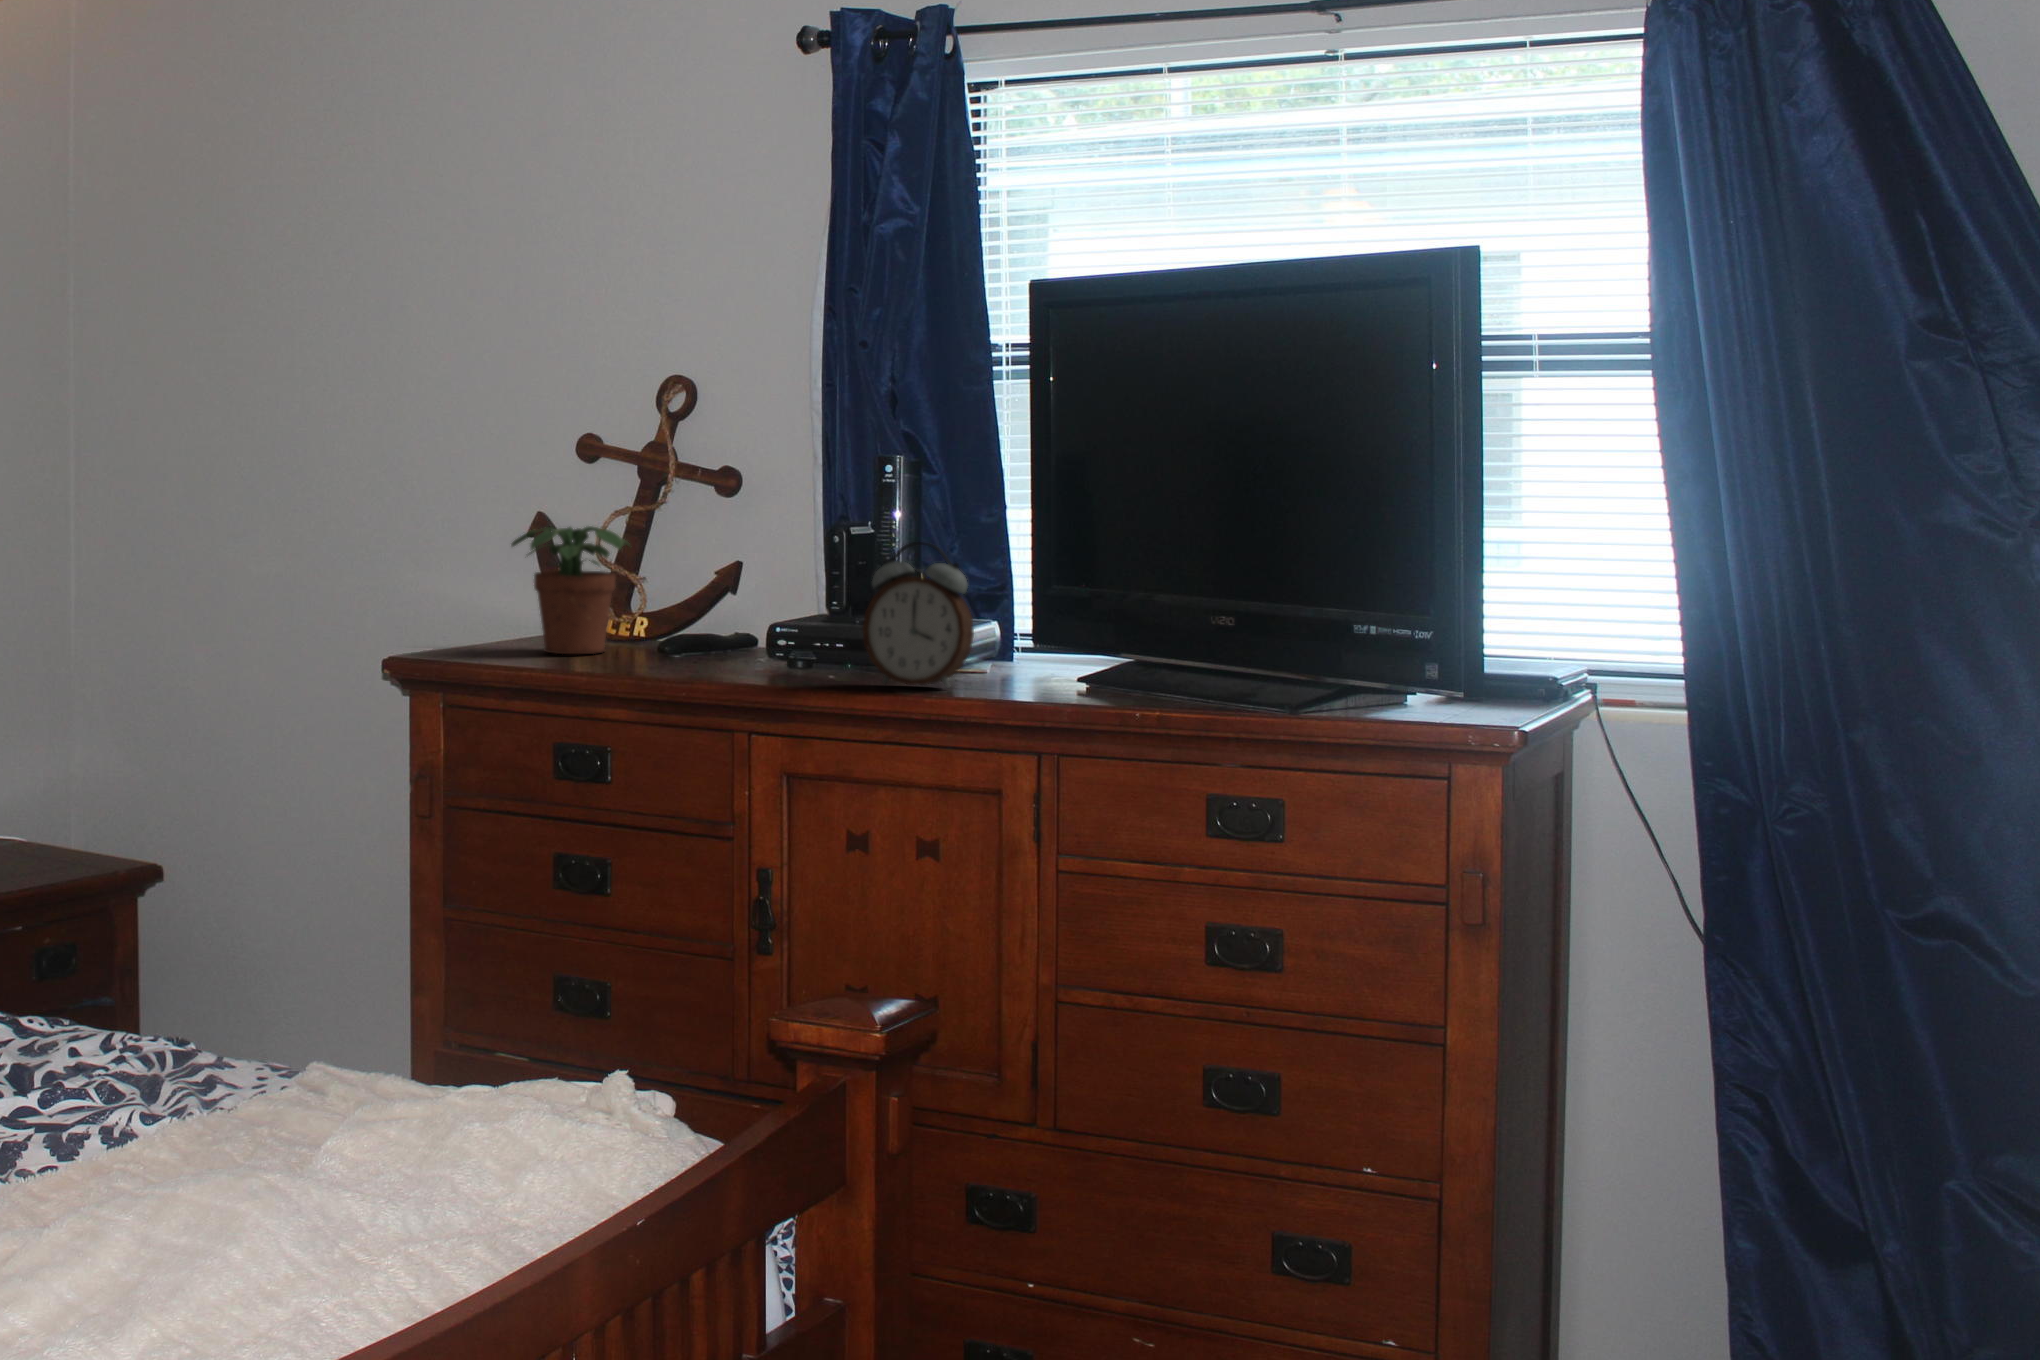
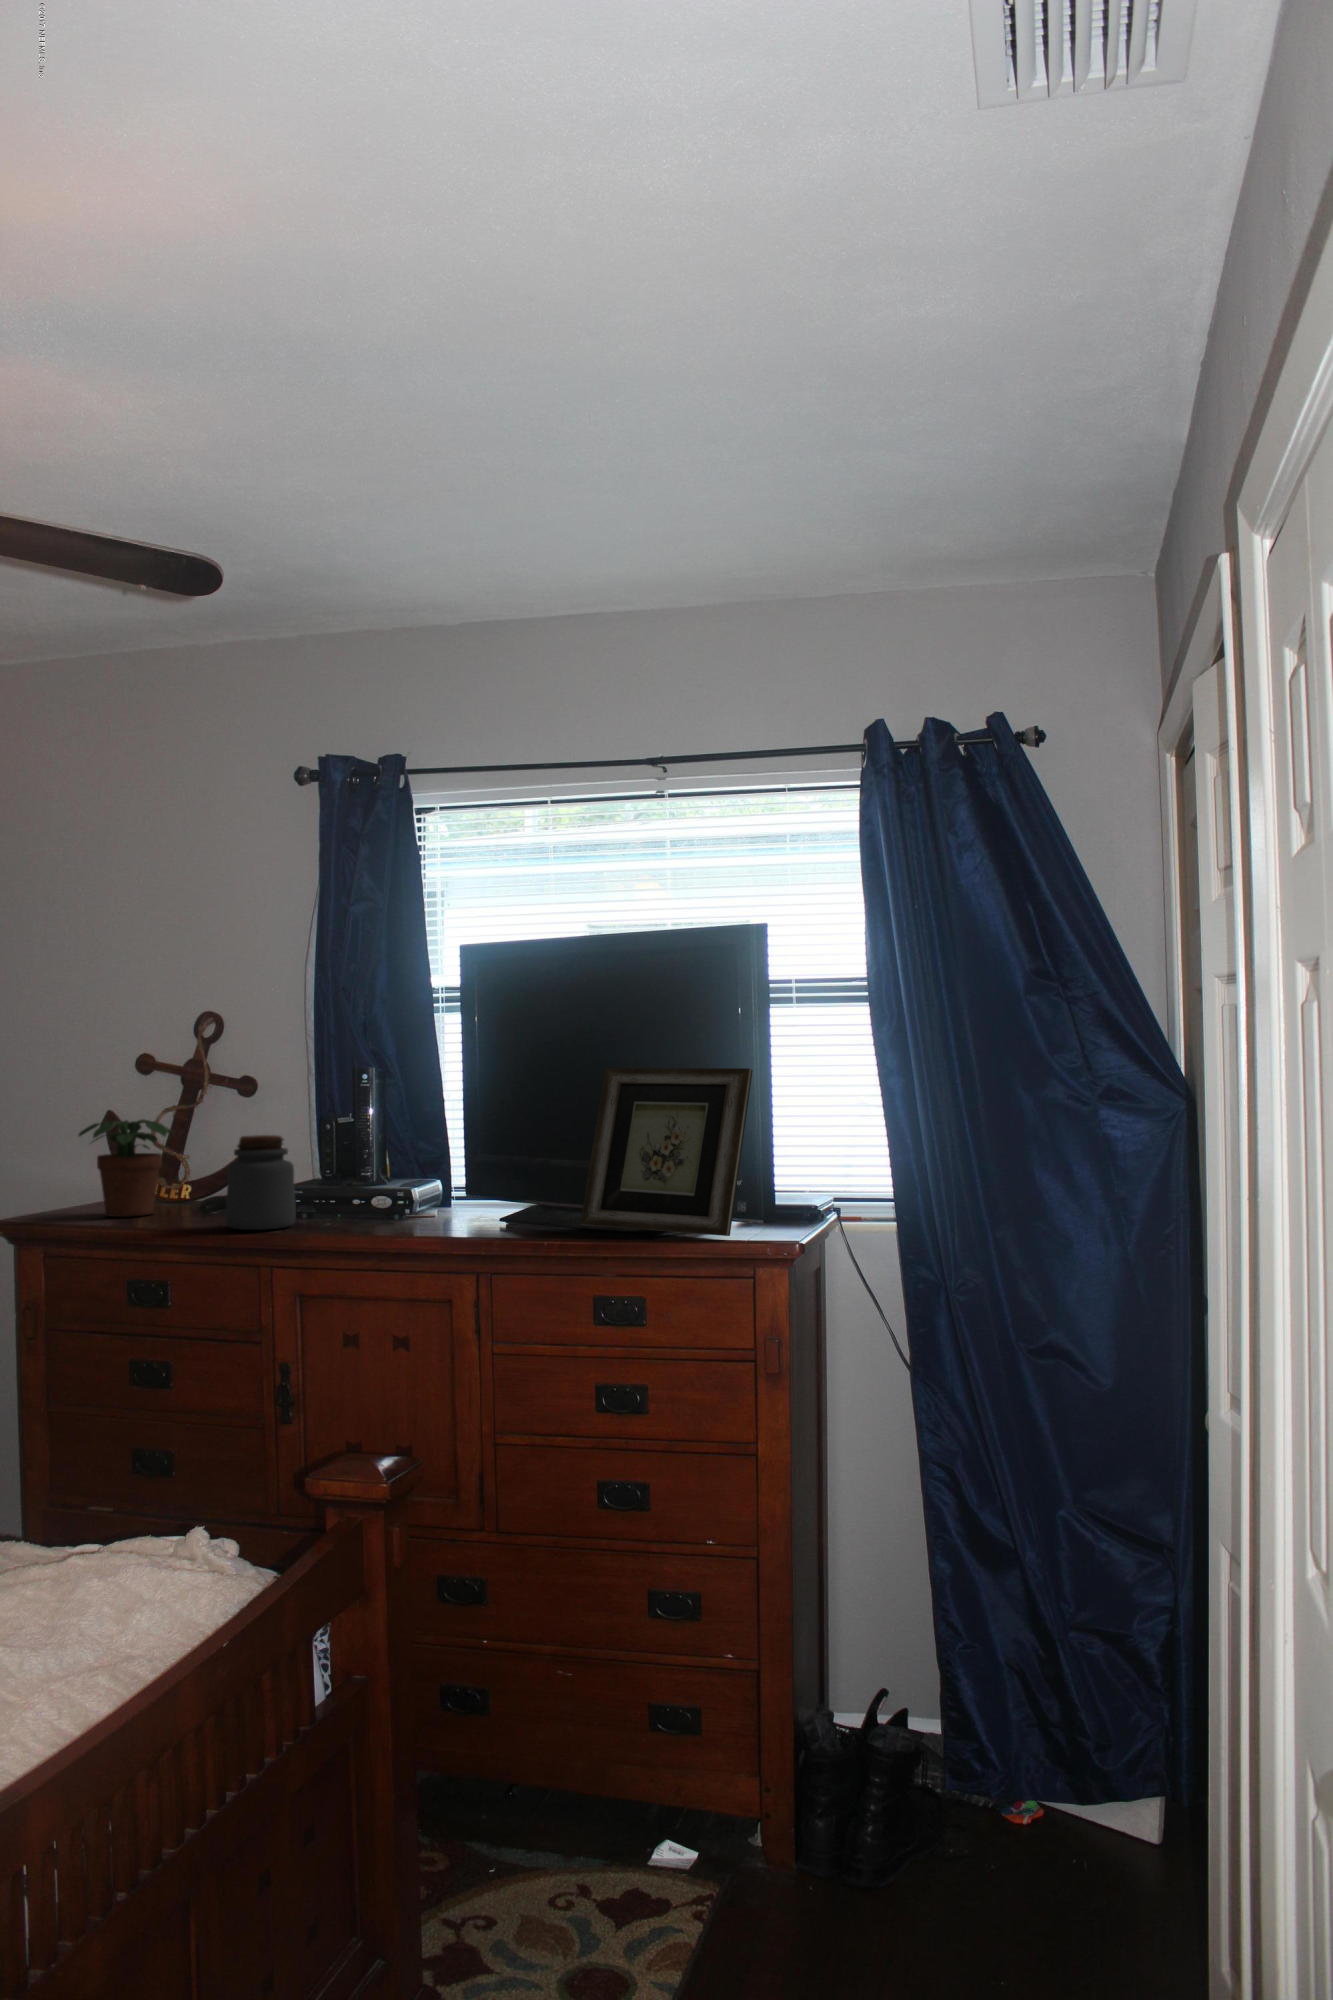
picture frame: none [1192,467,1456,716] -> present [580,1068,753,1236]
alarm clock: present [863,542,974,687] -> none [347,1125,429,1231]
jar: none [700,551,793,678] -> present [225,1135,296,1230]

